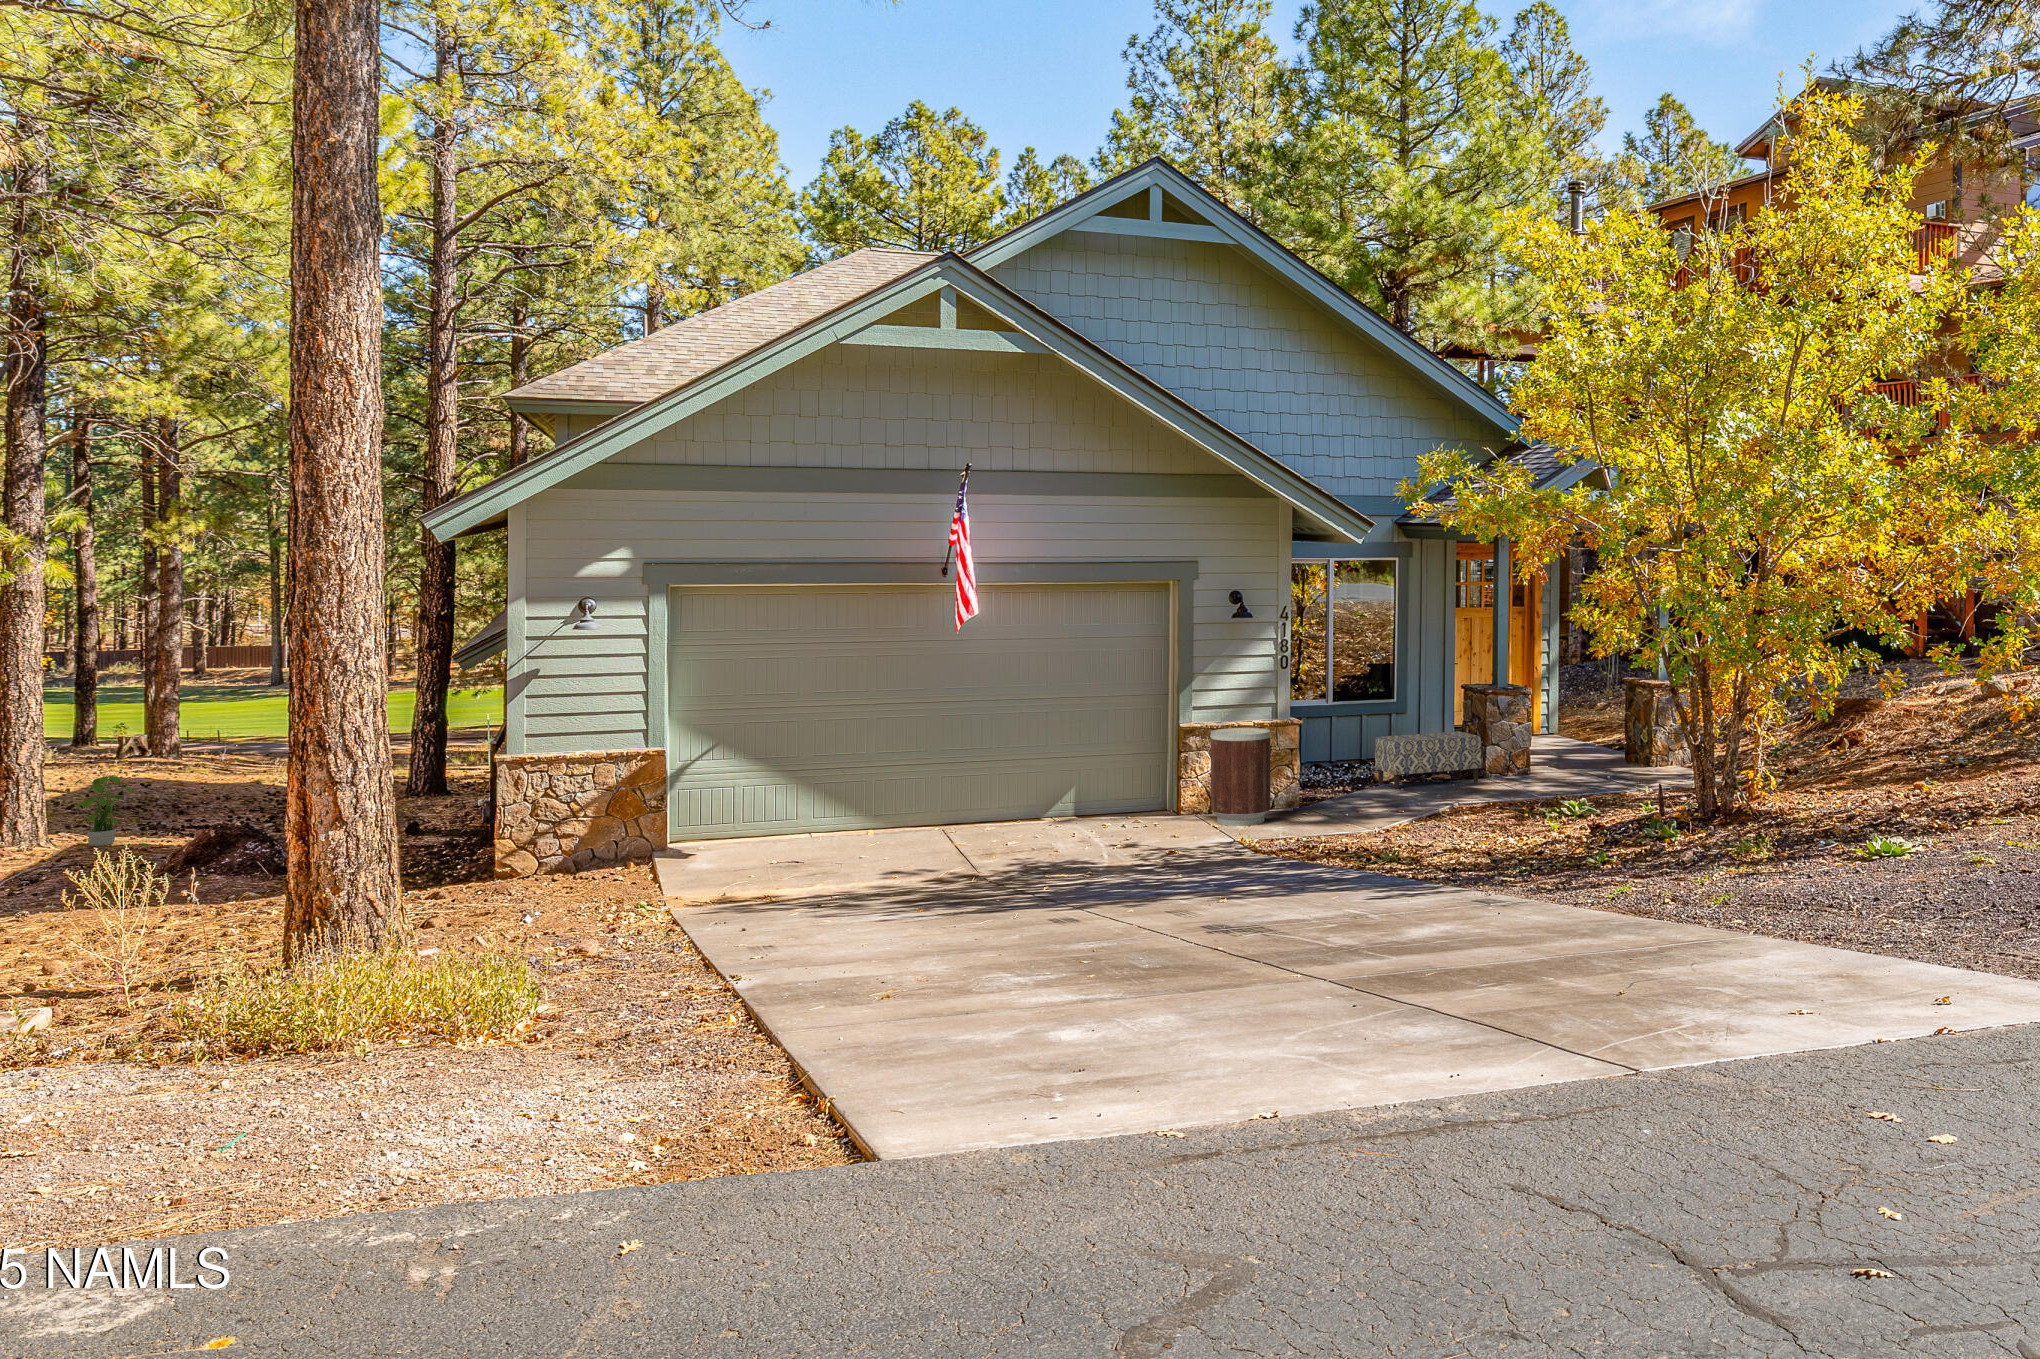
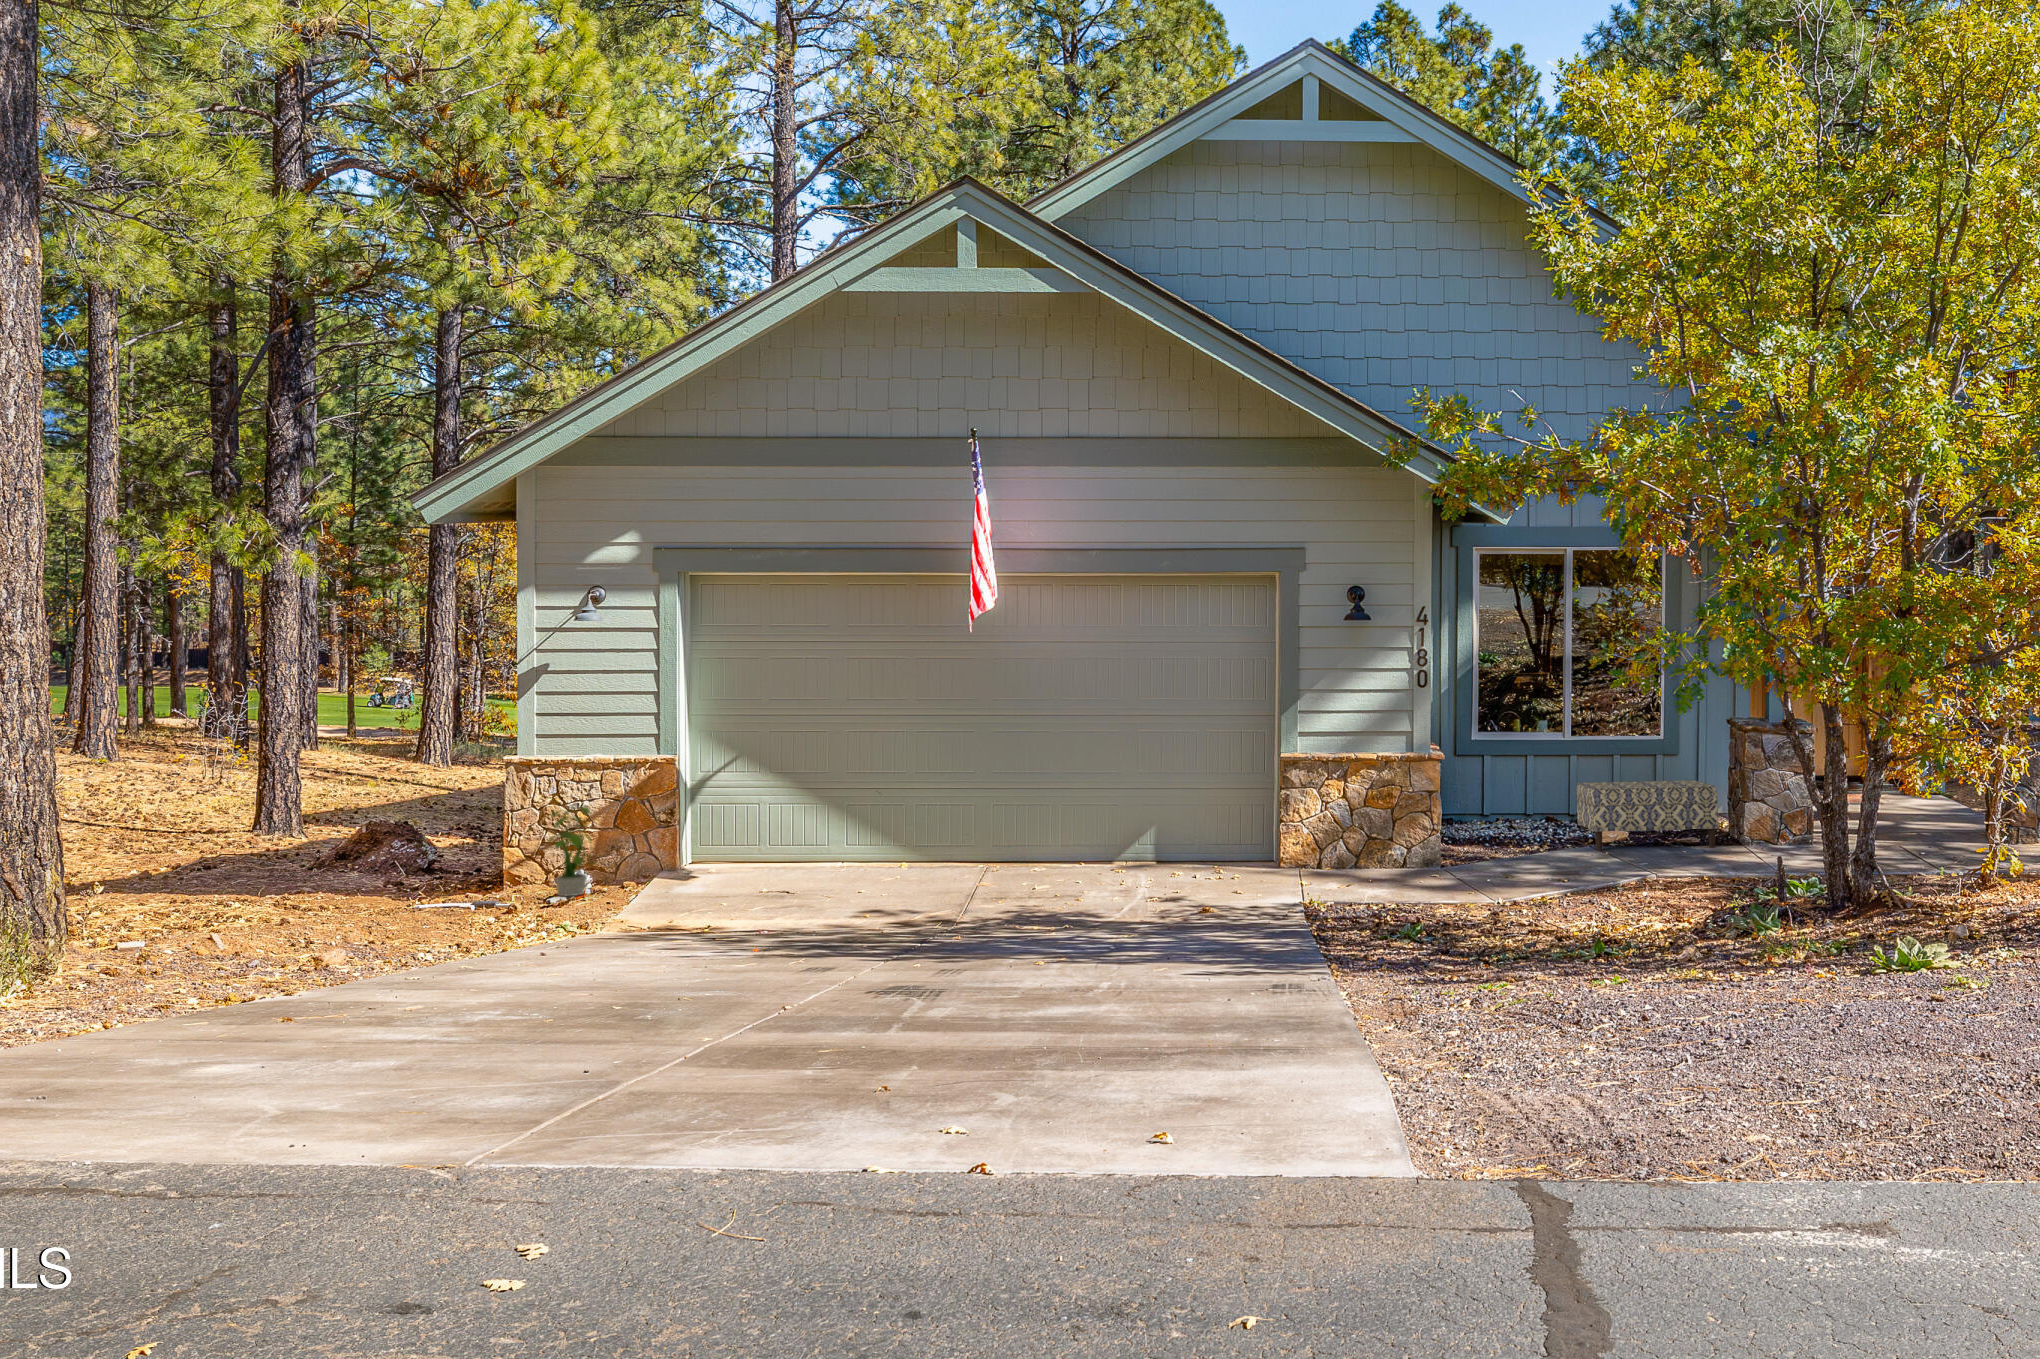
trash can: present [1211,728,1271,826] -> none [1314,759,1392,882]
potted plant: present [75,776,132,846] -> present [549,806,591,896]

